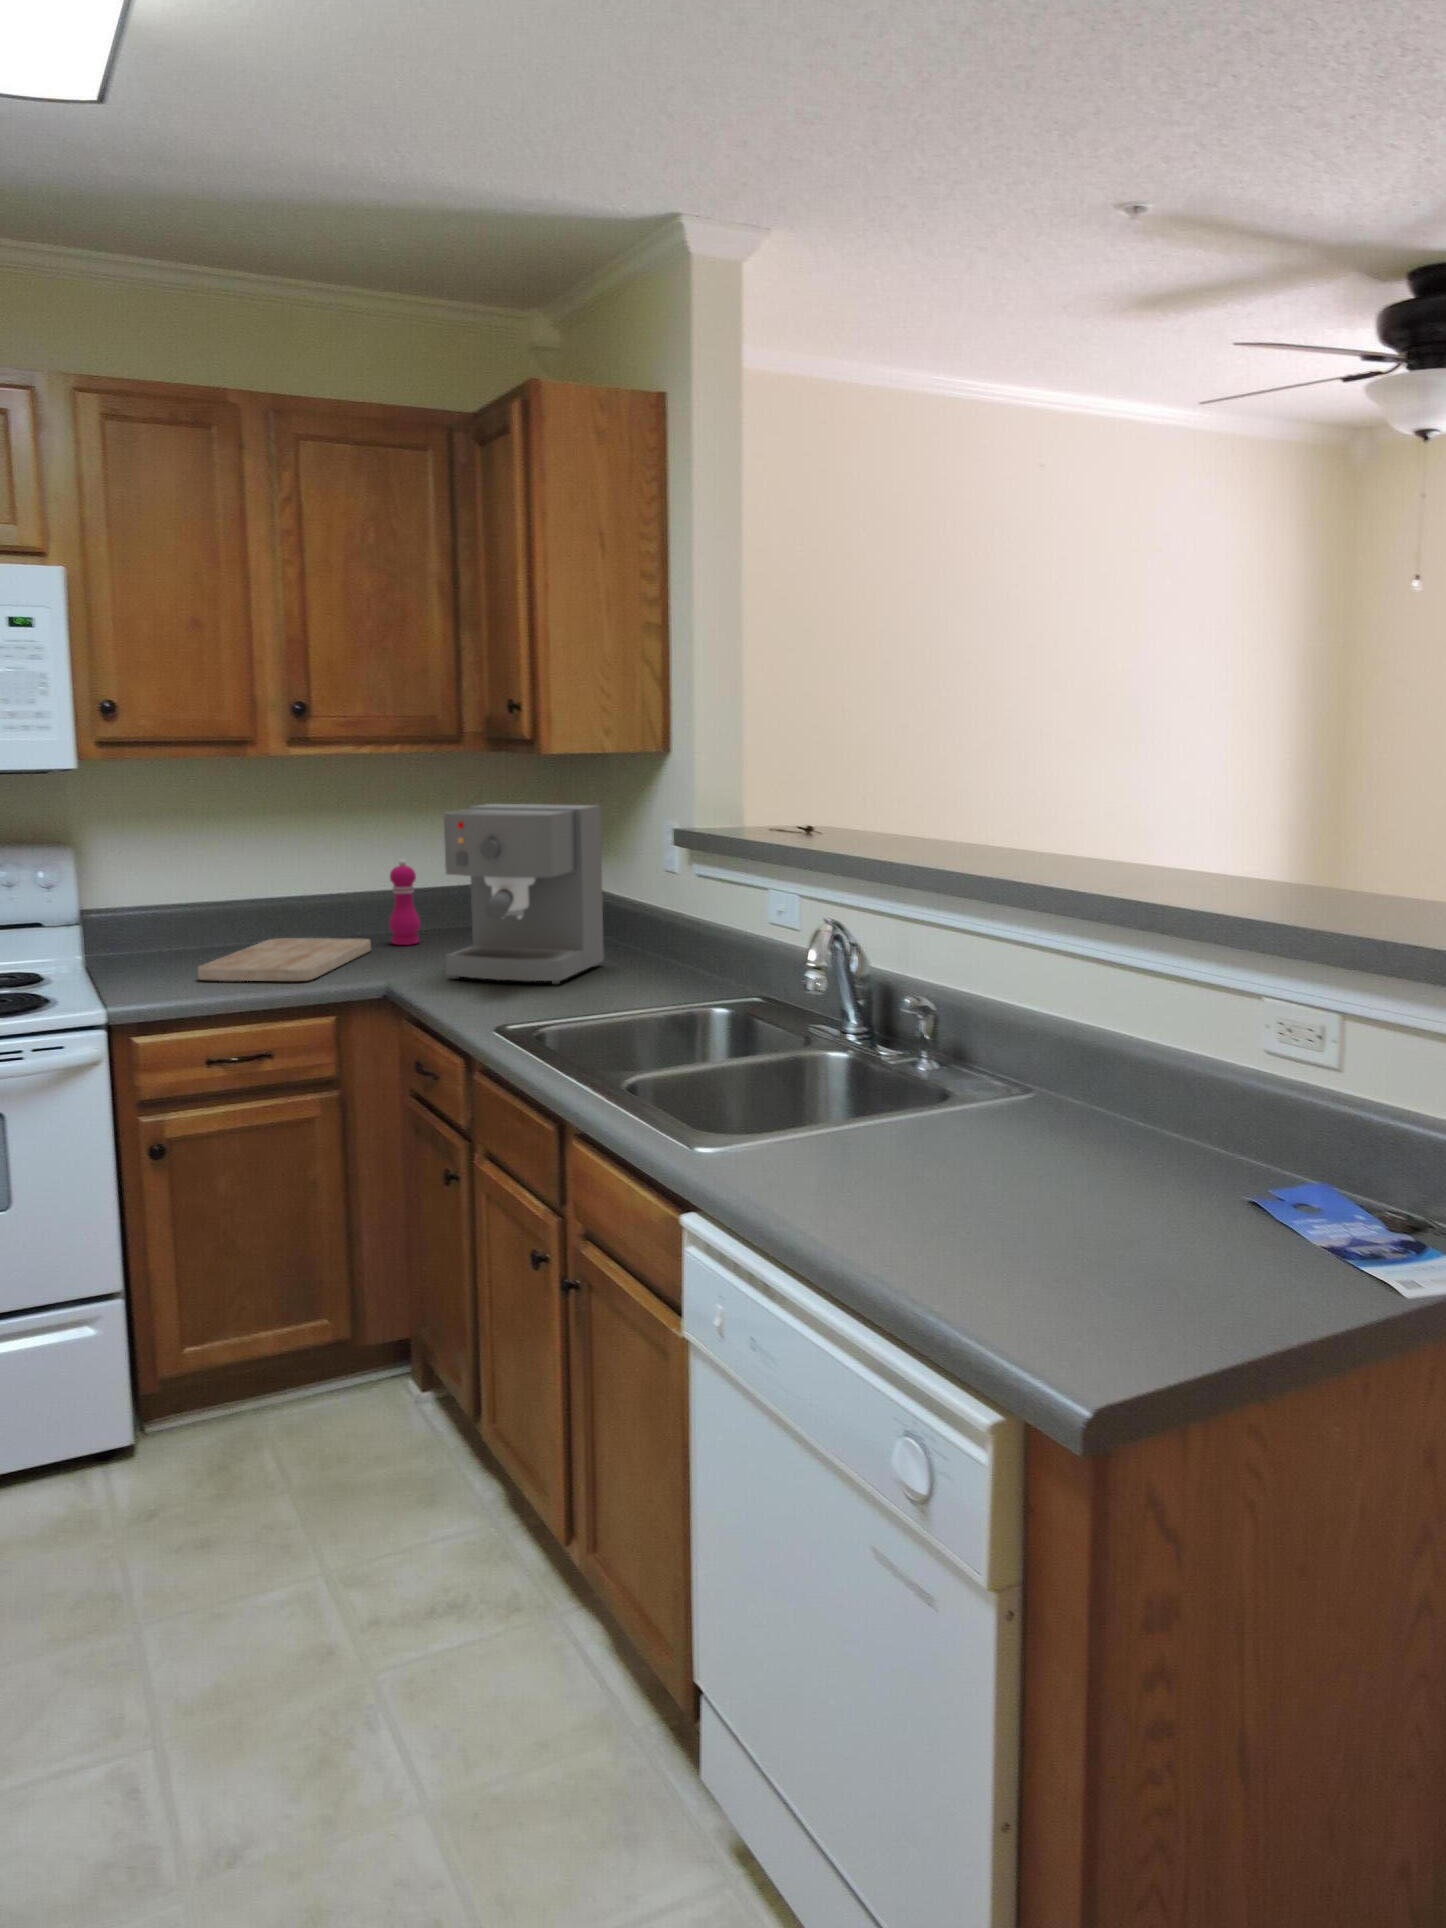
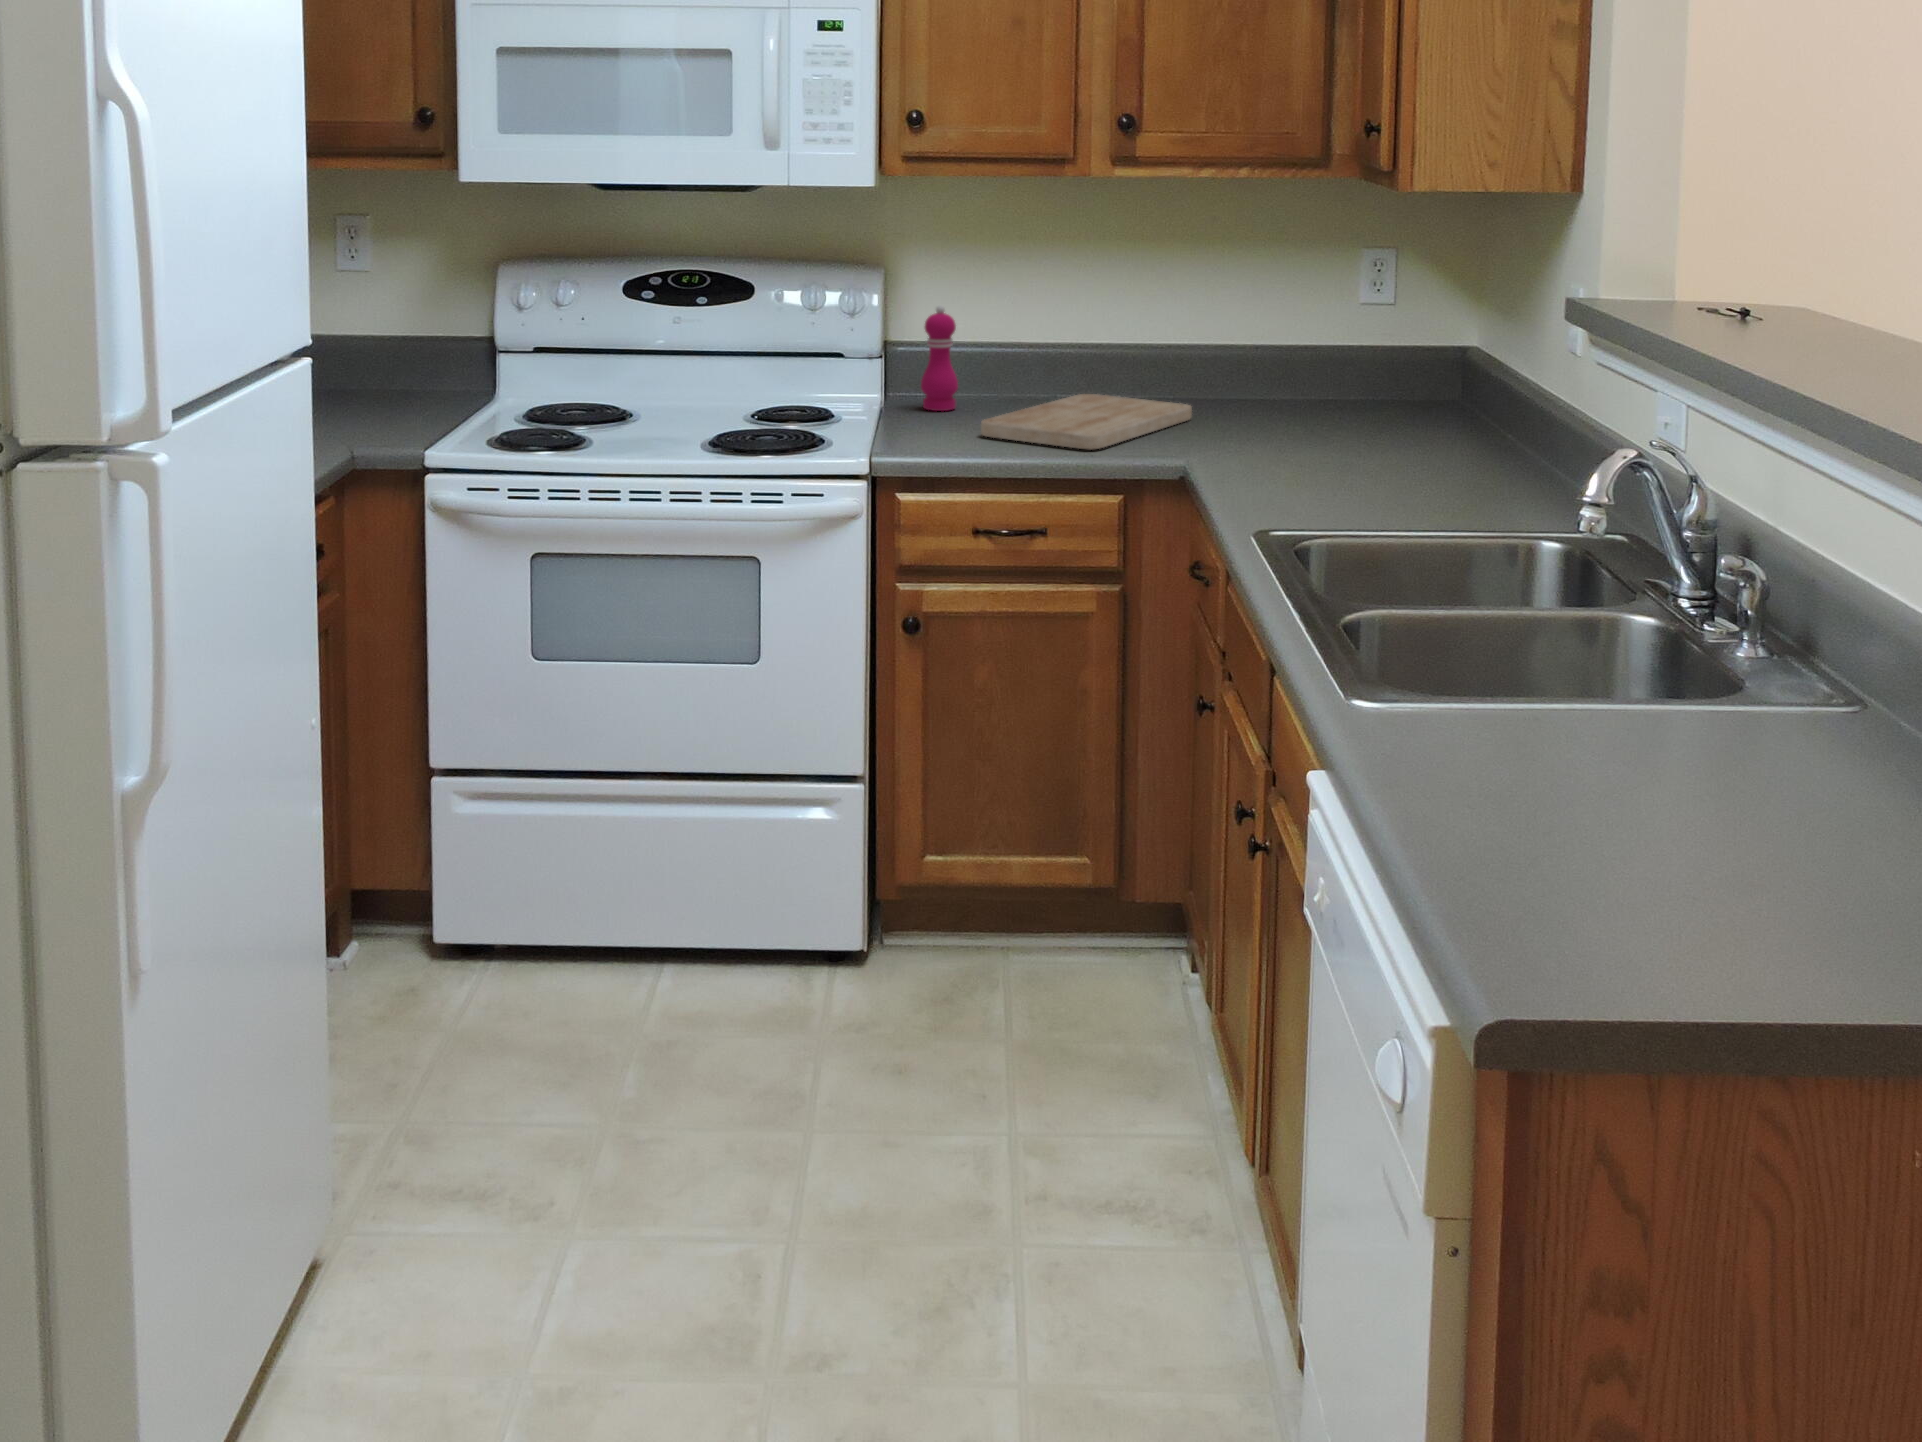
coffee maker: present [444,804,604,984] -> none [1253,250,1472,488]
pepper mill: present [389,859,420,945] -> present [921,305,958,411]

